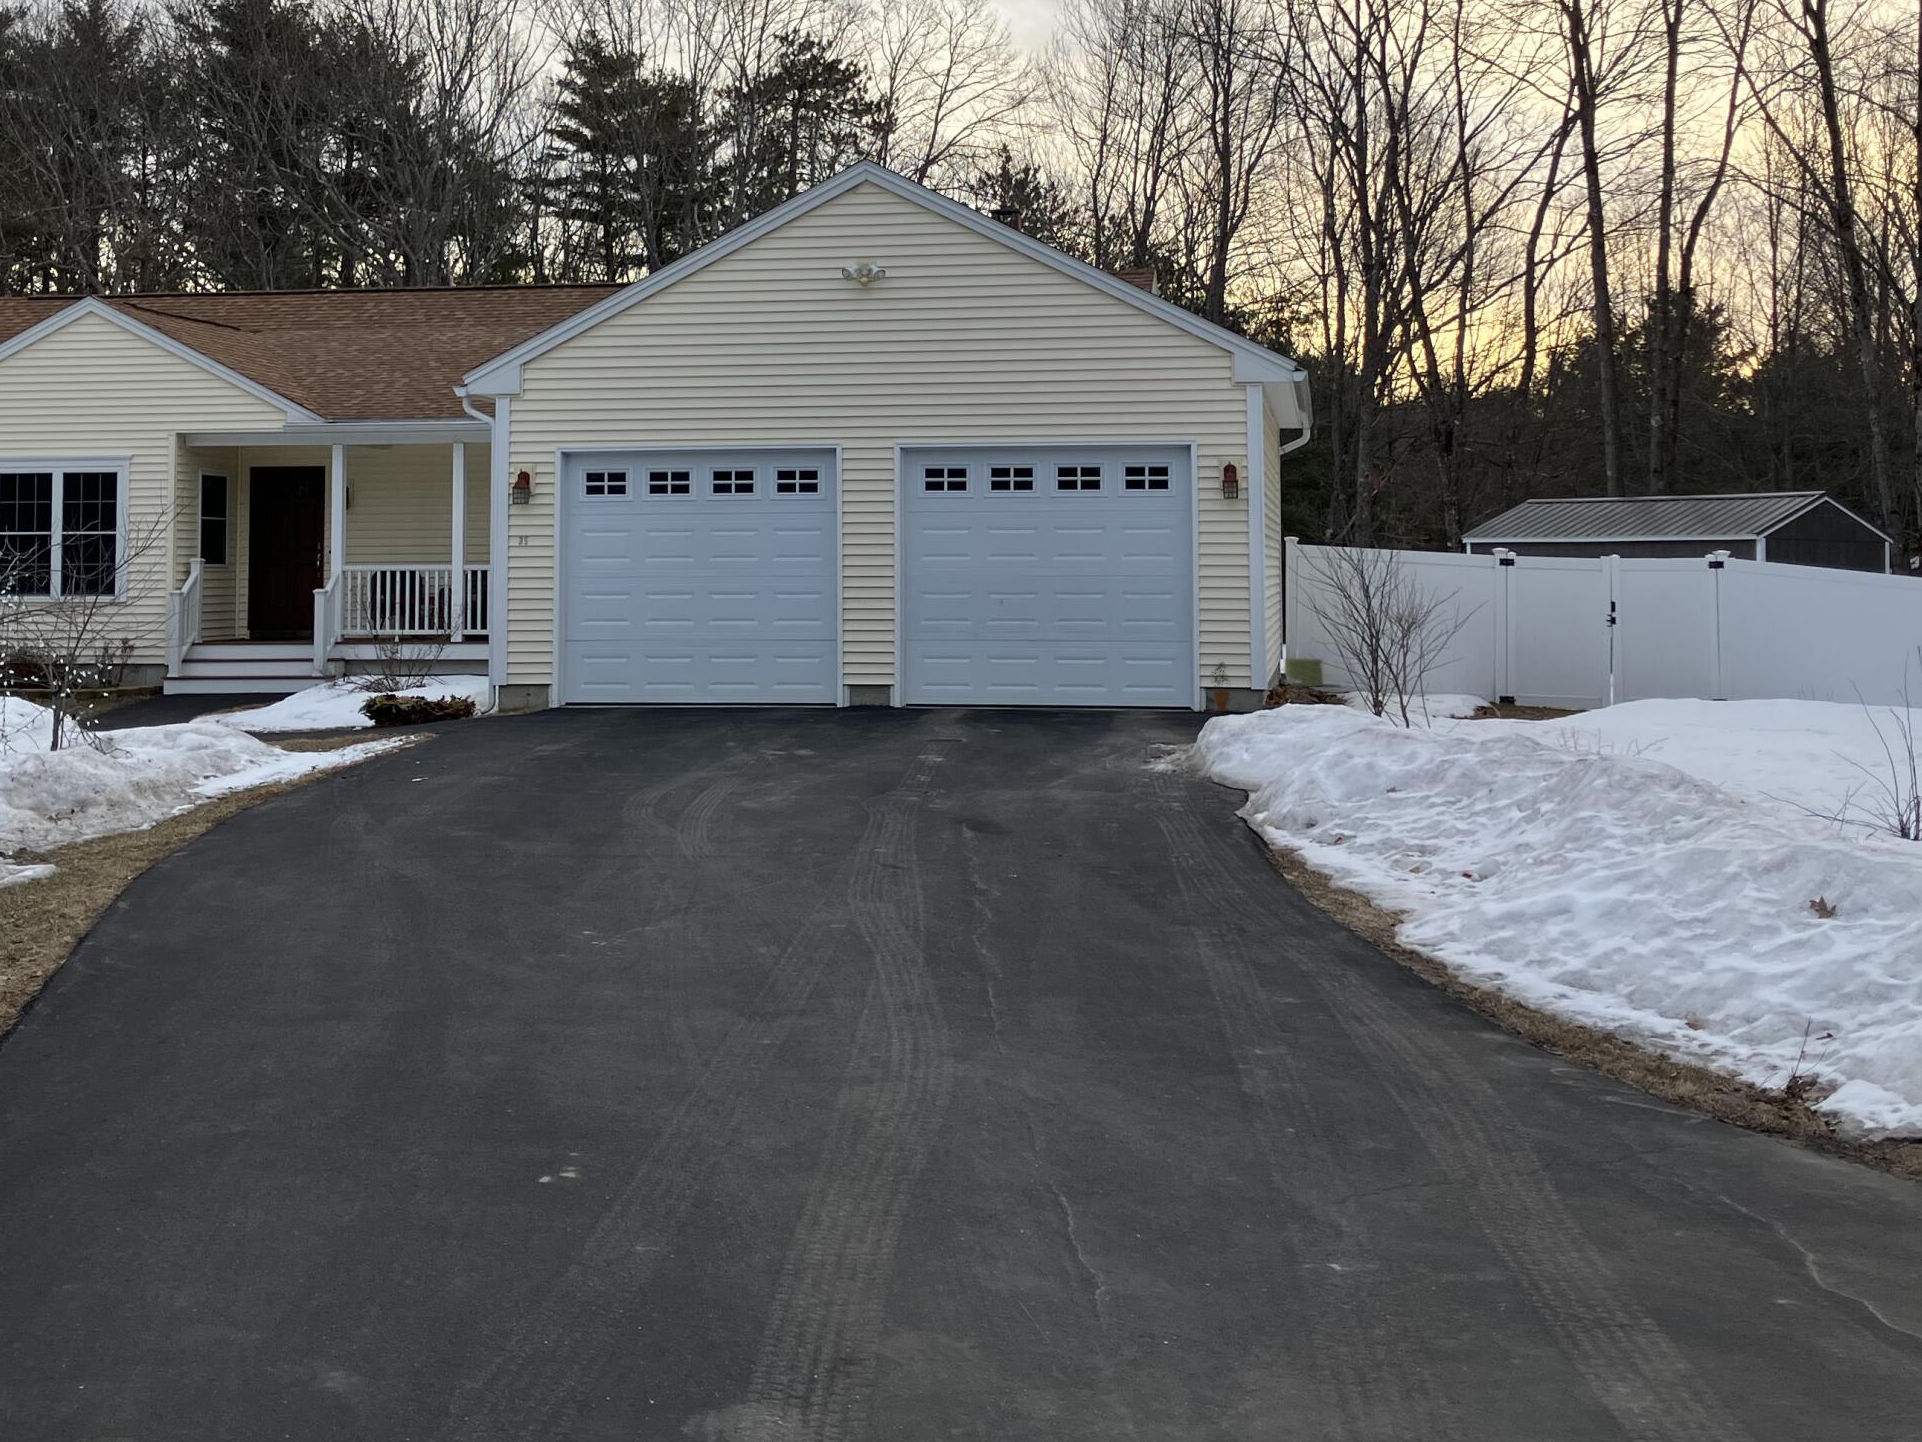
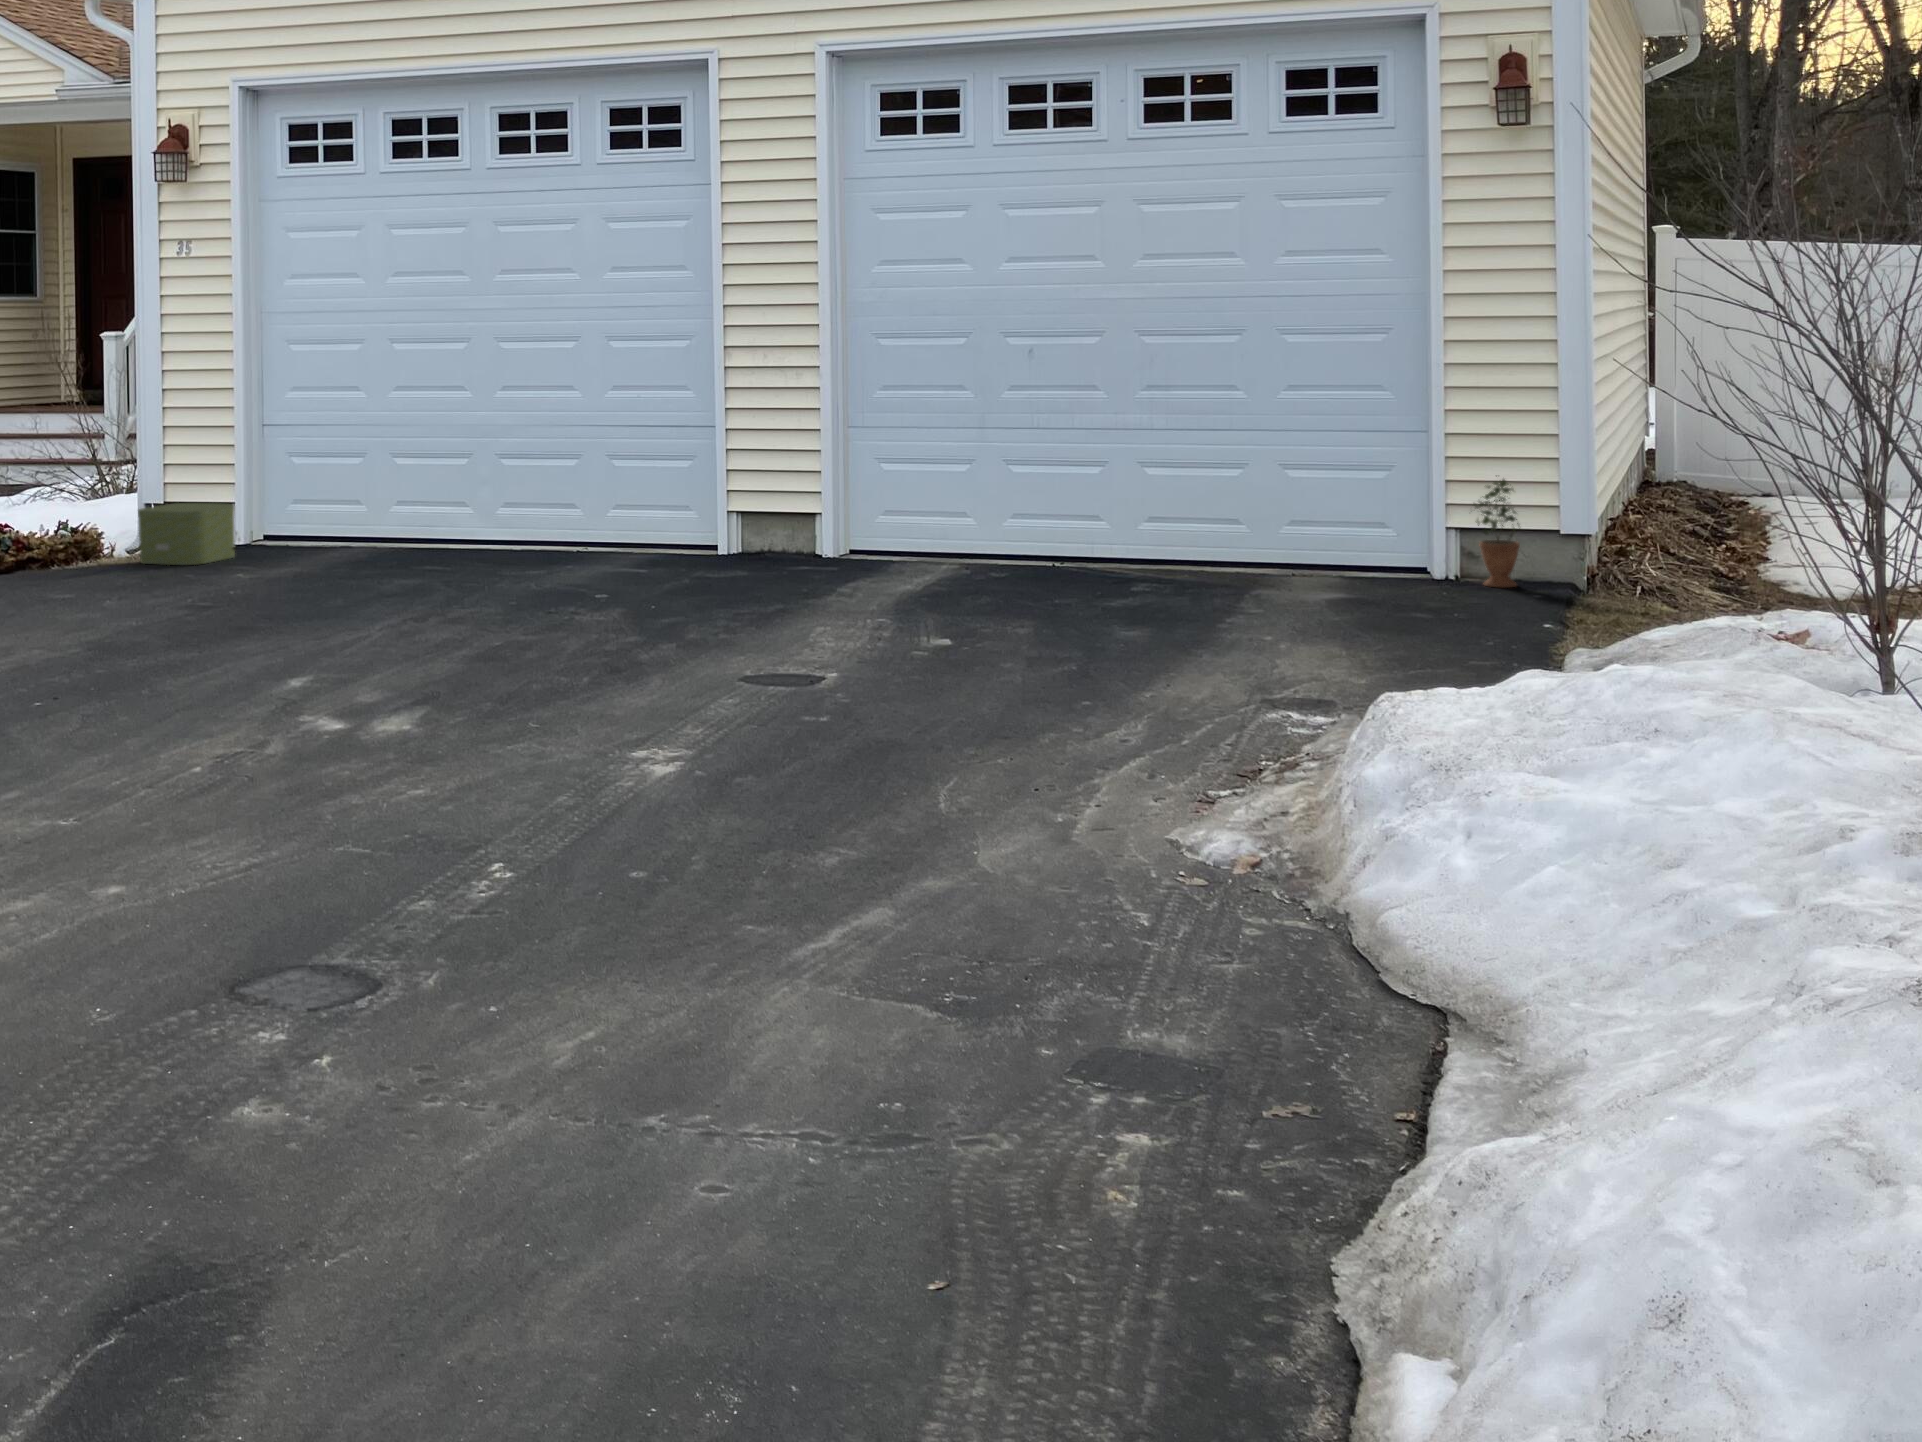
storage box: present [1285,658,1323,686] -> present [138,503,235,565]

